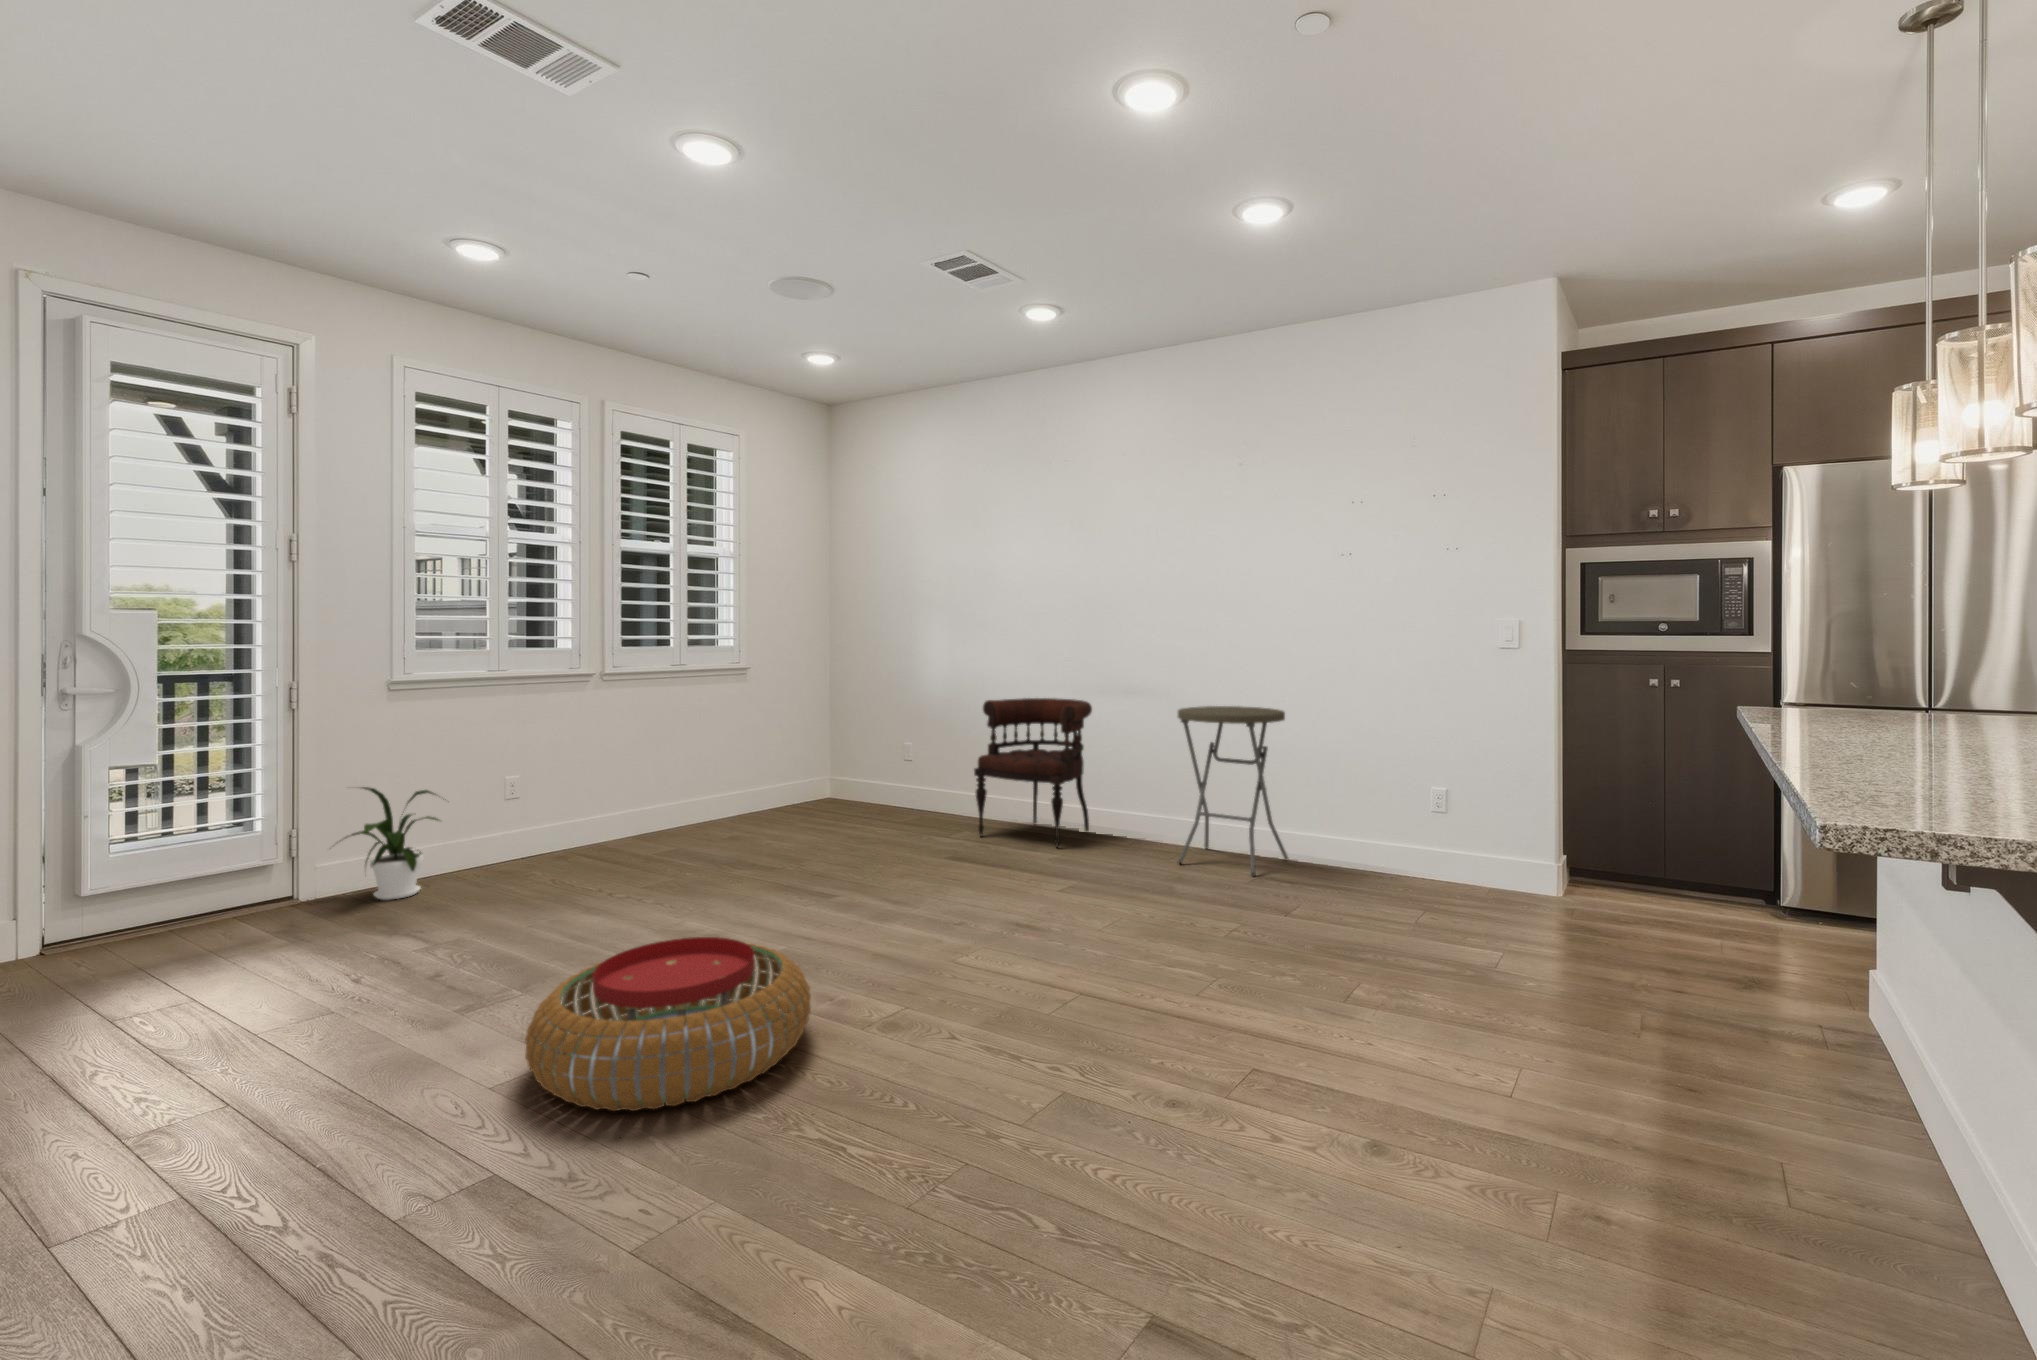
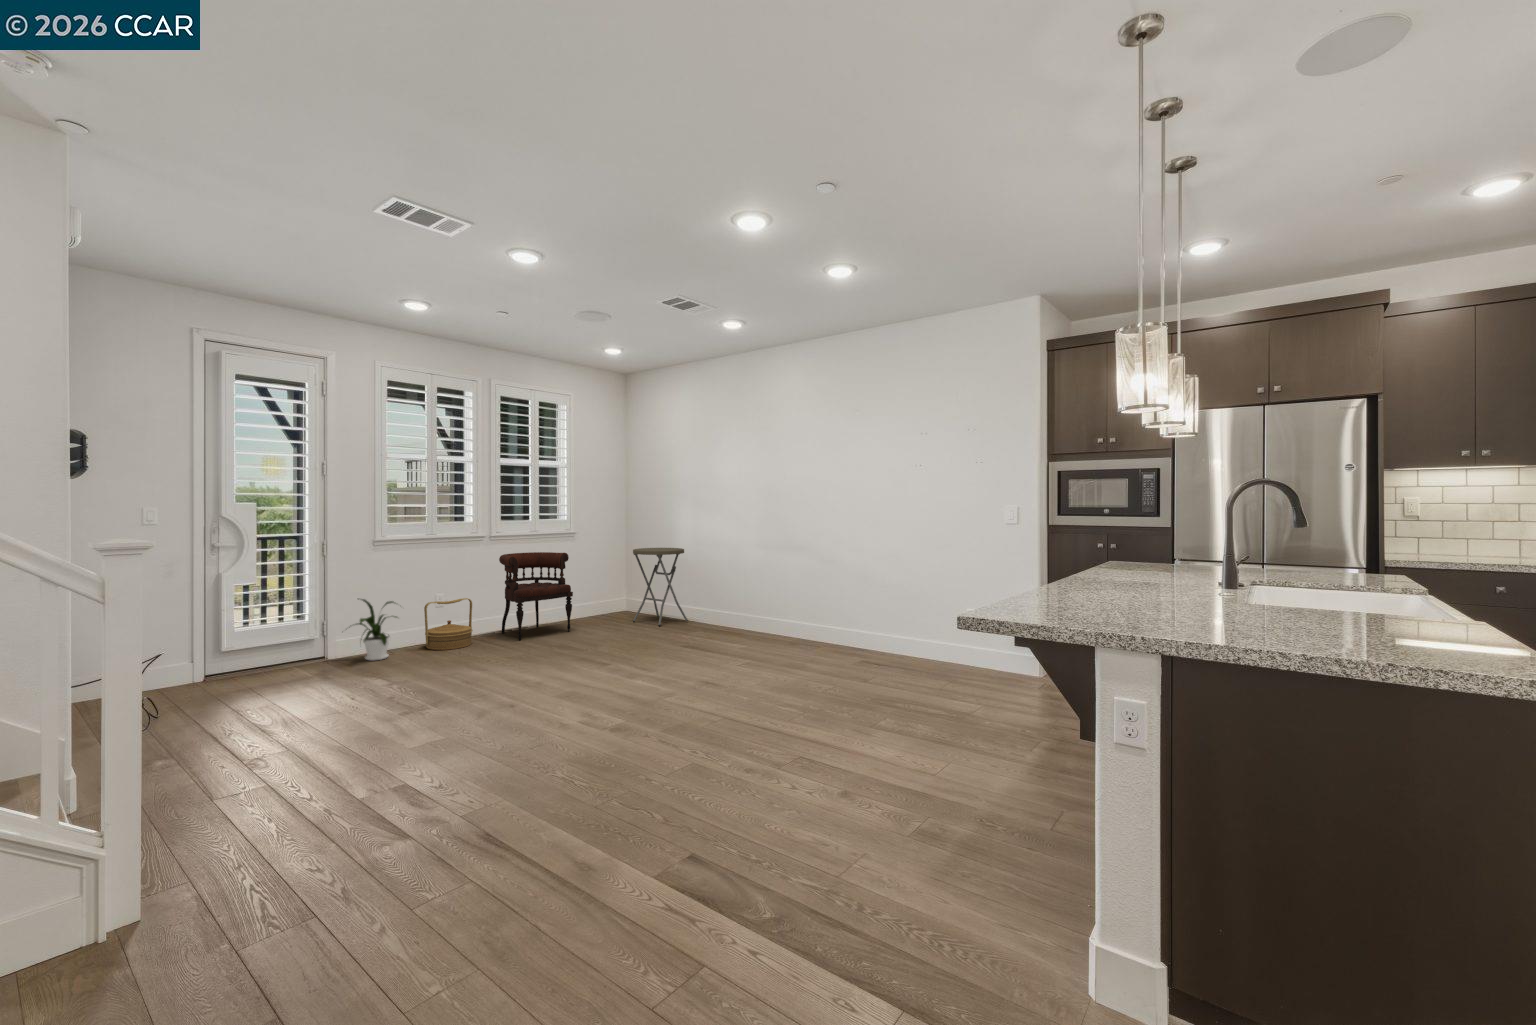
armchair: present [974,698,1092,847] -> present [499,552,573,640]
side table: present [1178,706,1288,876] -> present [633,548,688,626]
woven basket: none [487,780,575,874] -> present [424,598,473,650]
pouf: present [525,937,811,1111] -> none [428,676,573,755]

